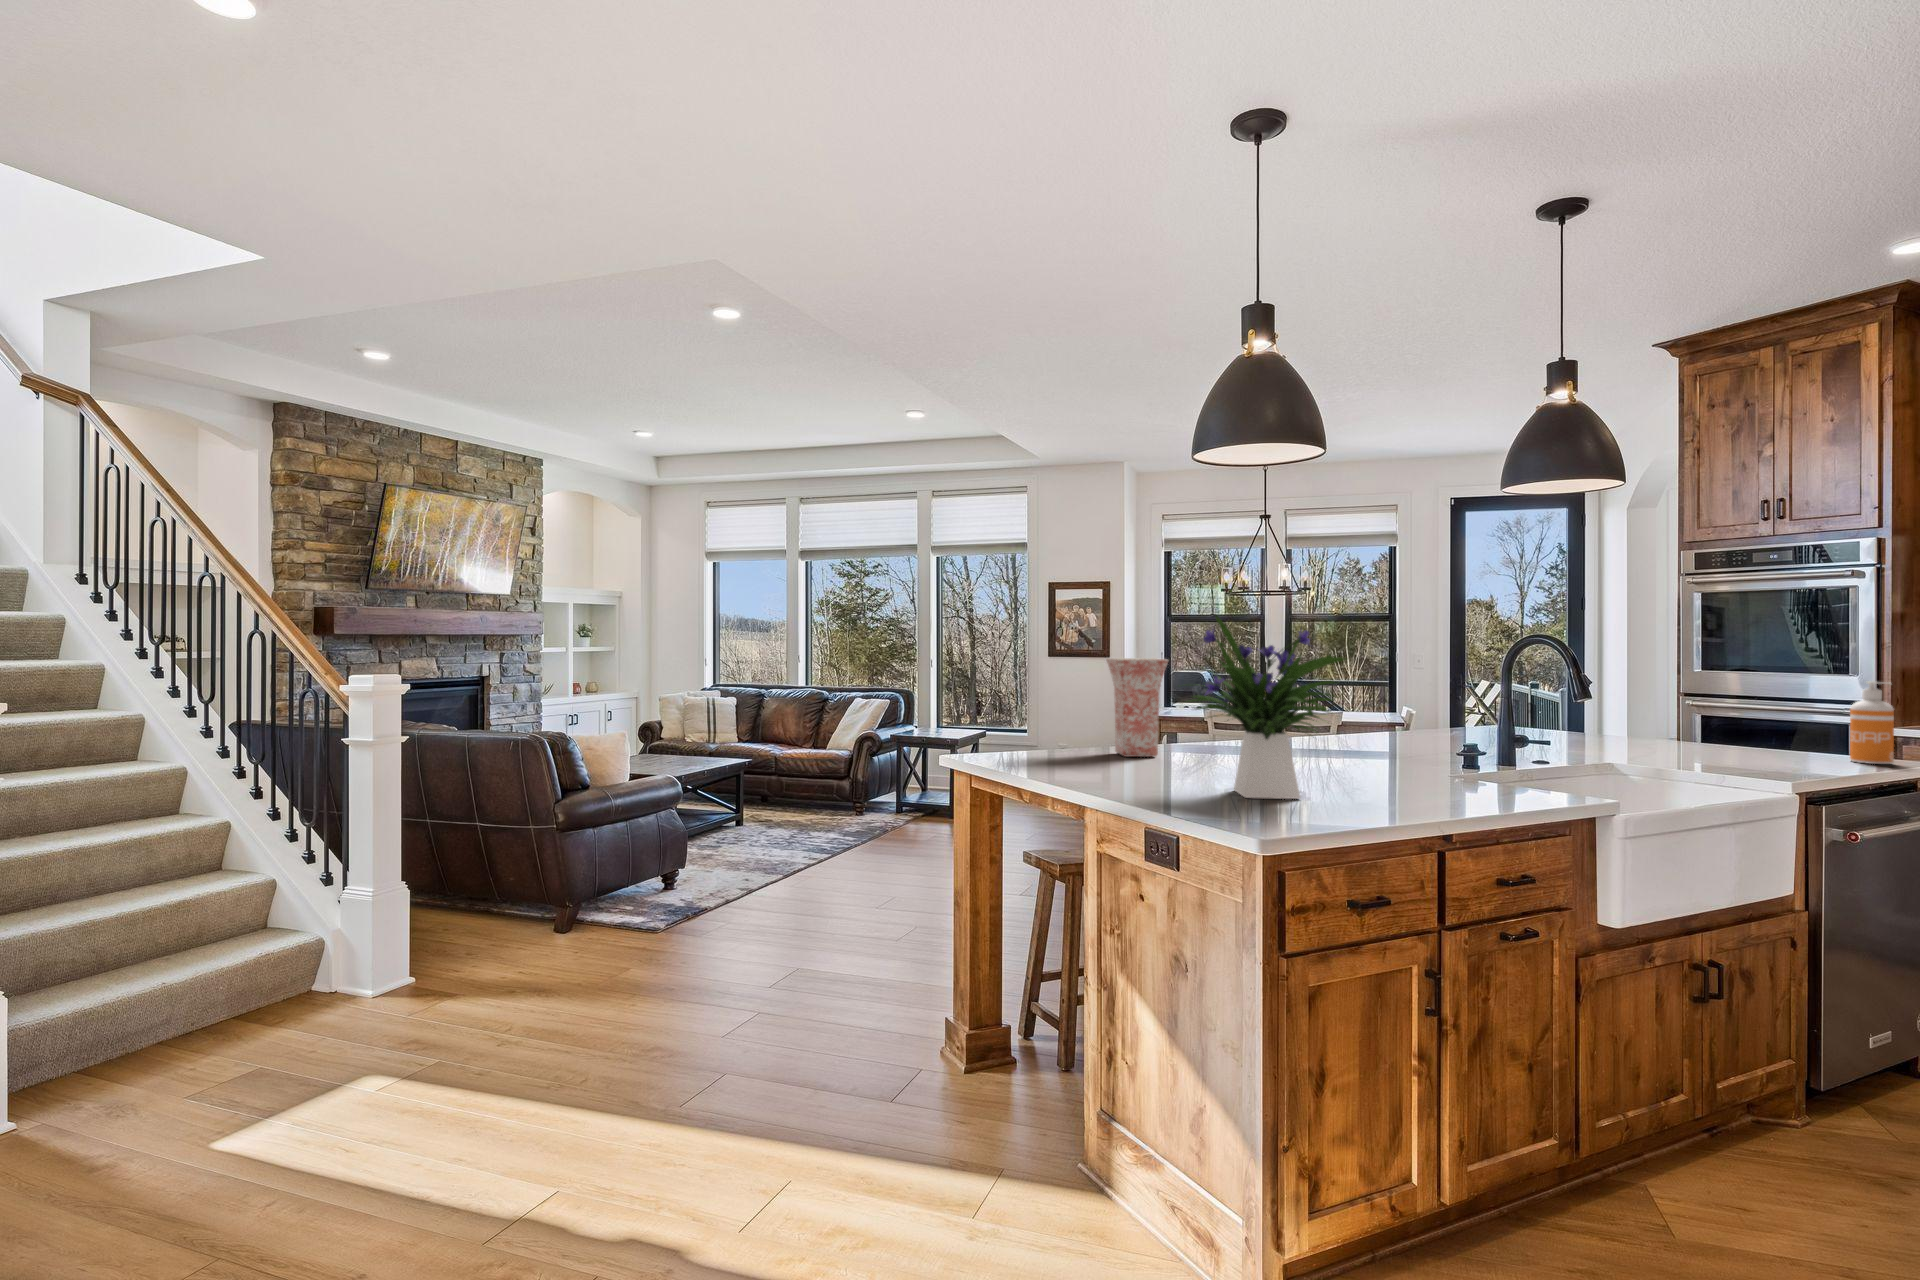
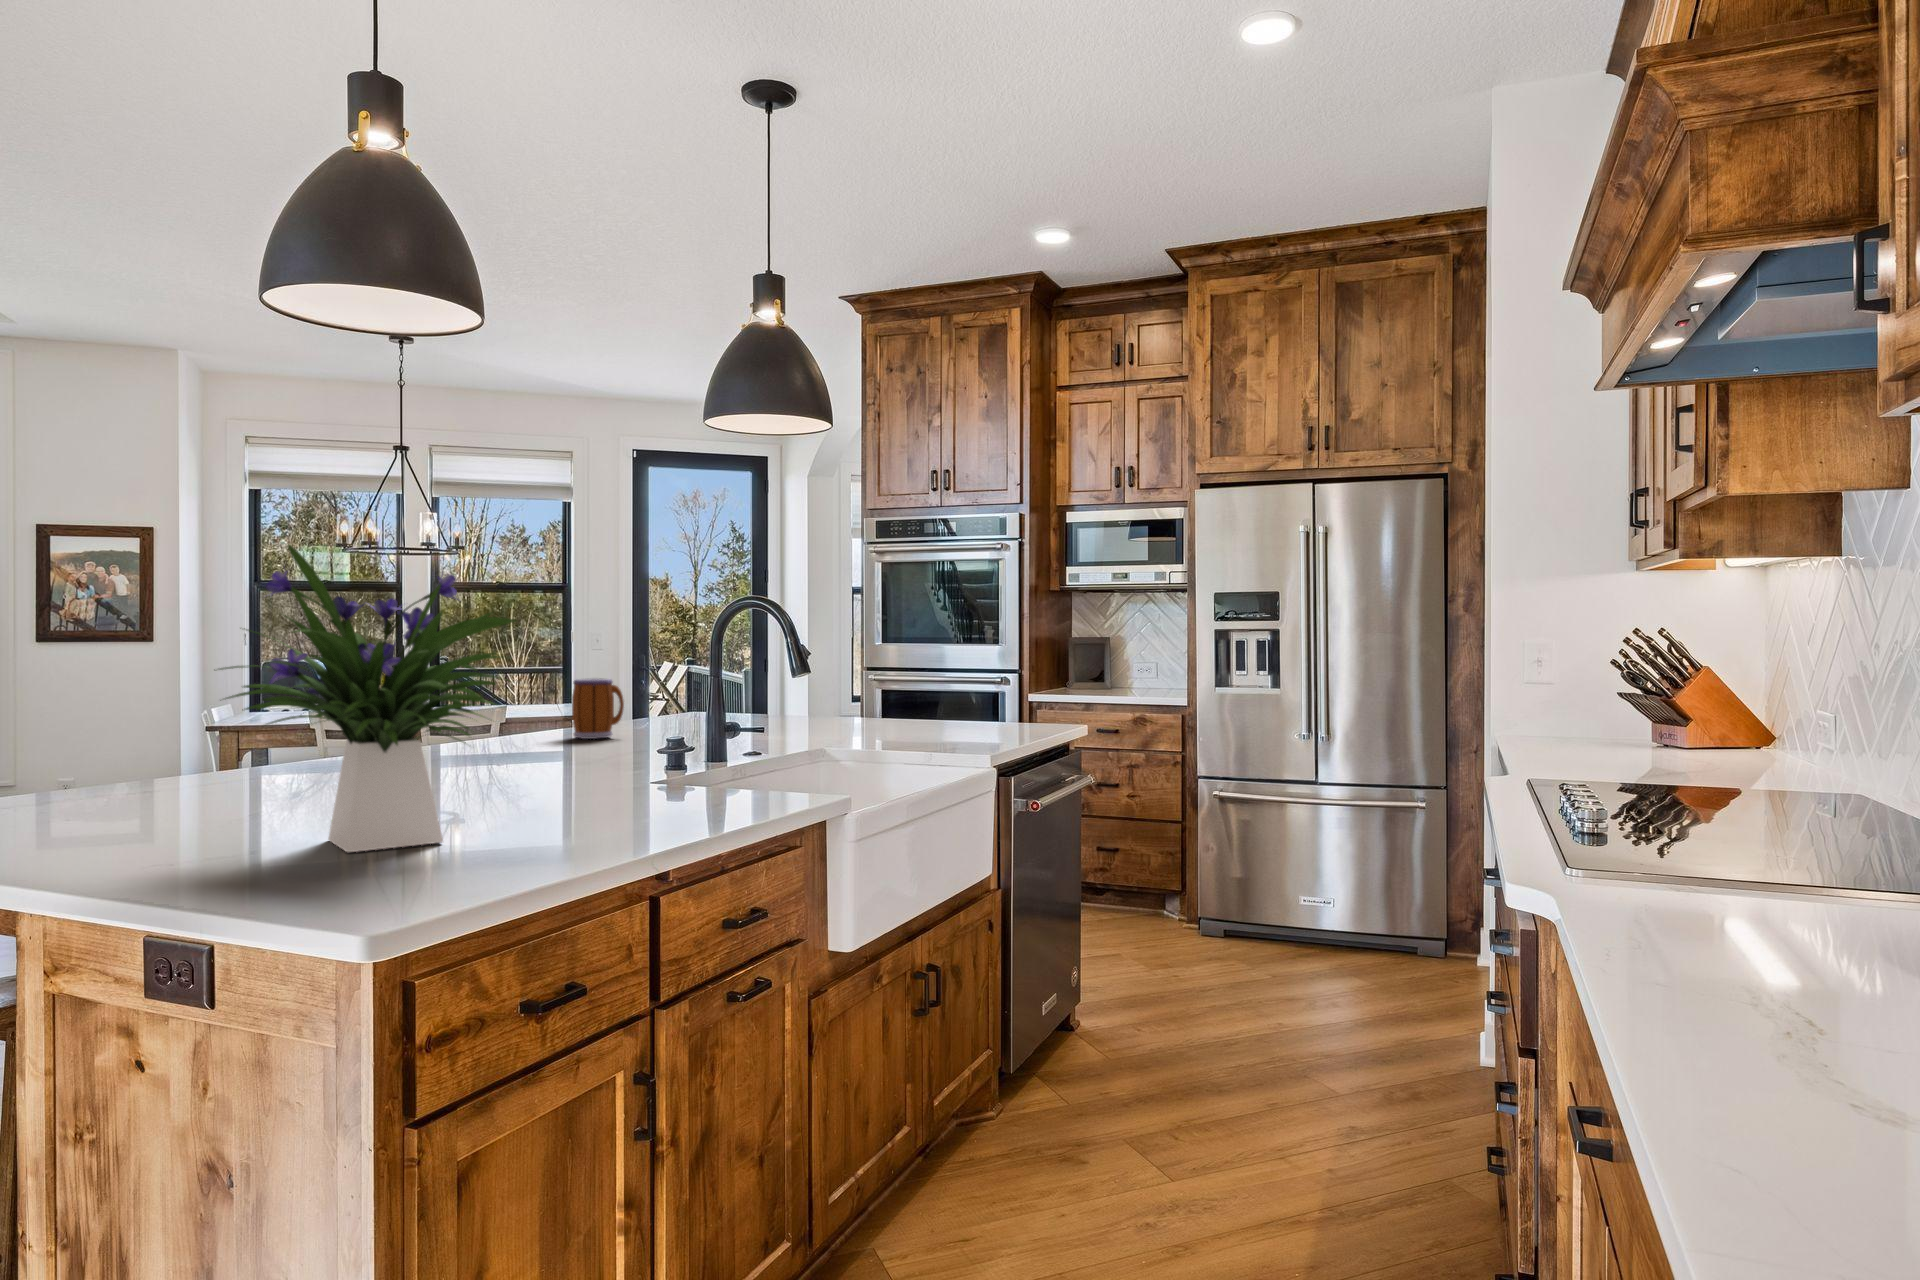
vase: present [1107,658,1168,757] -> none [94,629,217,798]
soap dispenser: present [1850,681,1894,764] -> none [1016,649,1048,730]
mug: none [1391,695,1432,741] -> present [572,678,624,739]

